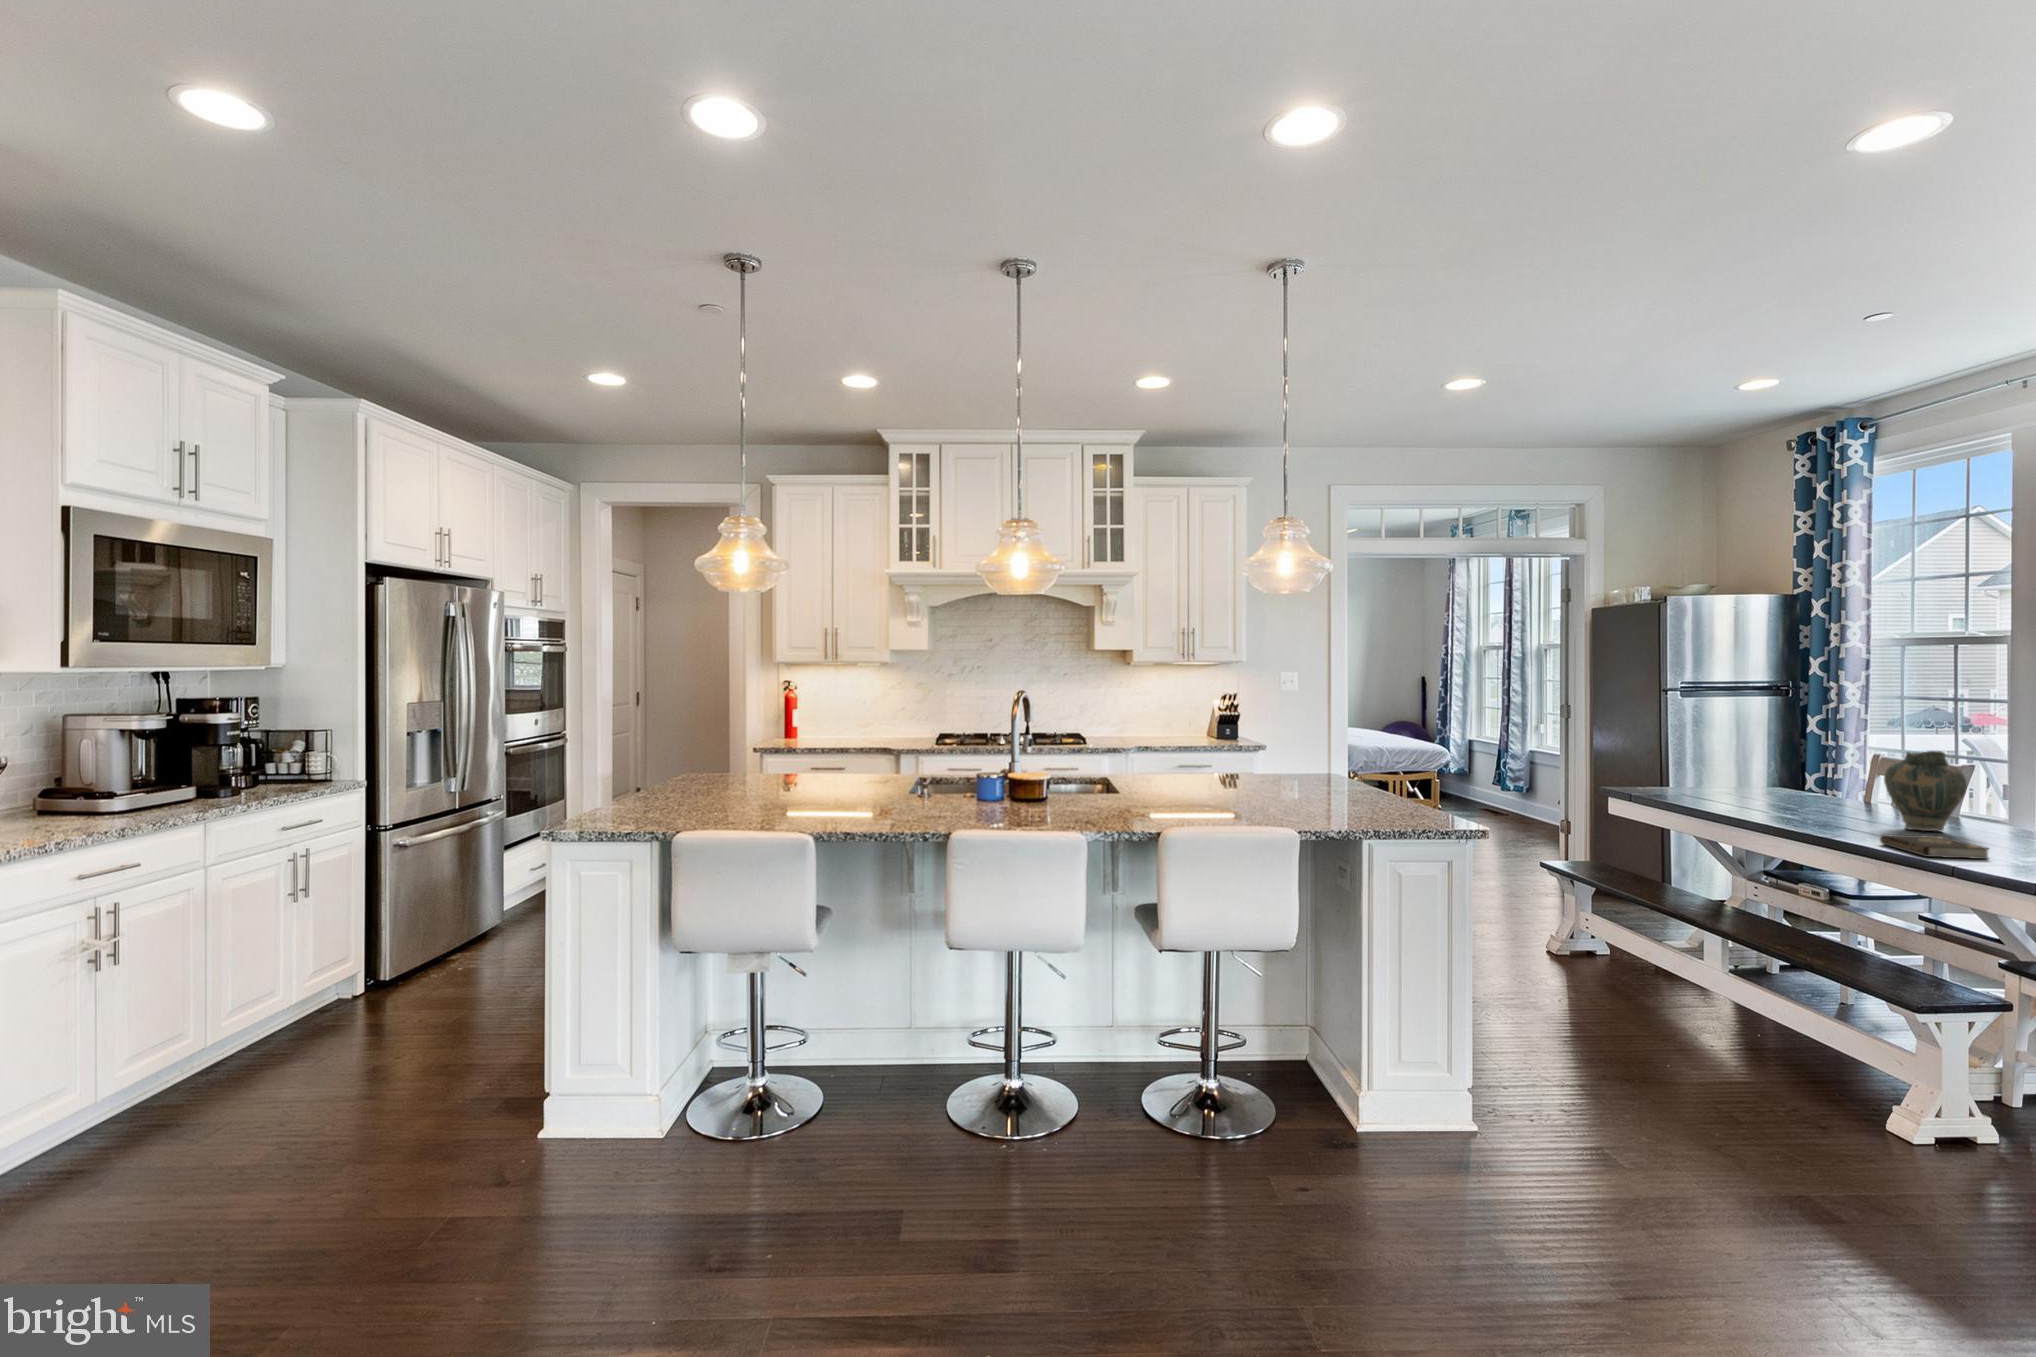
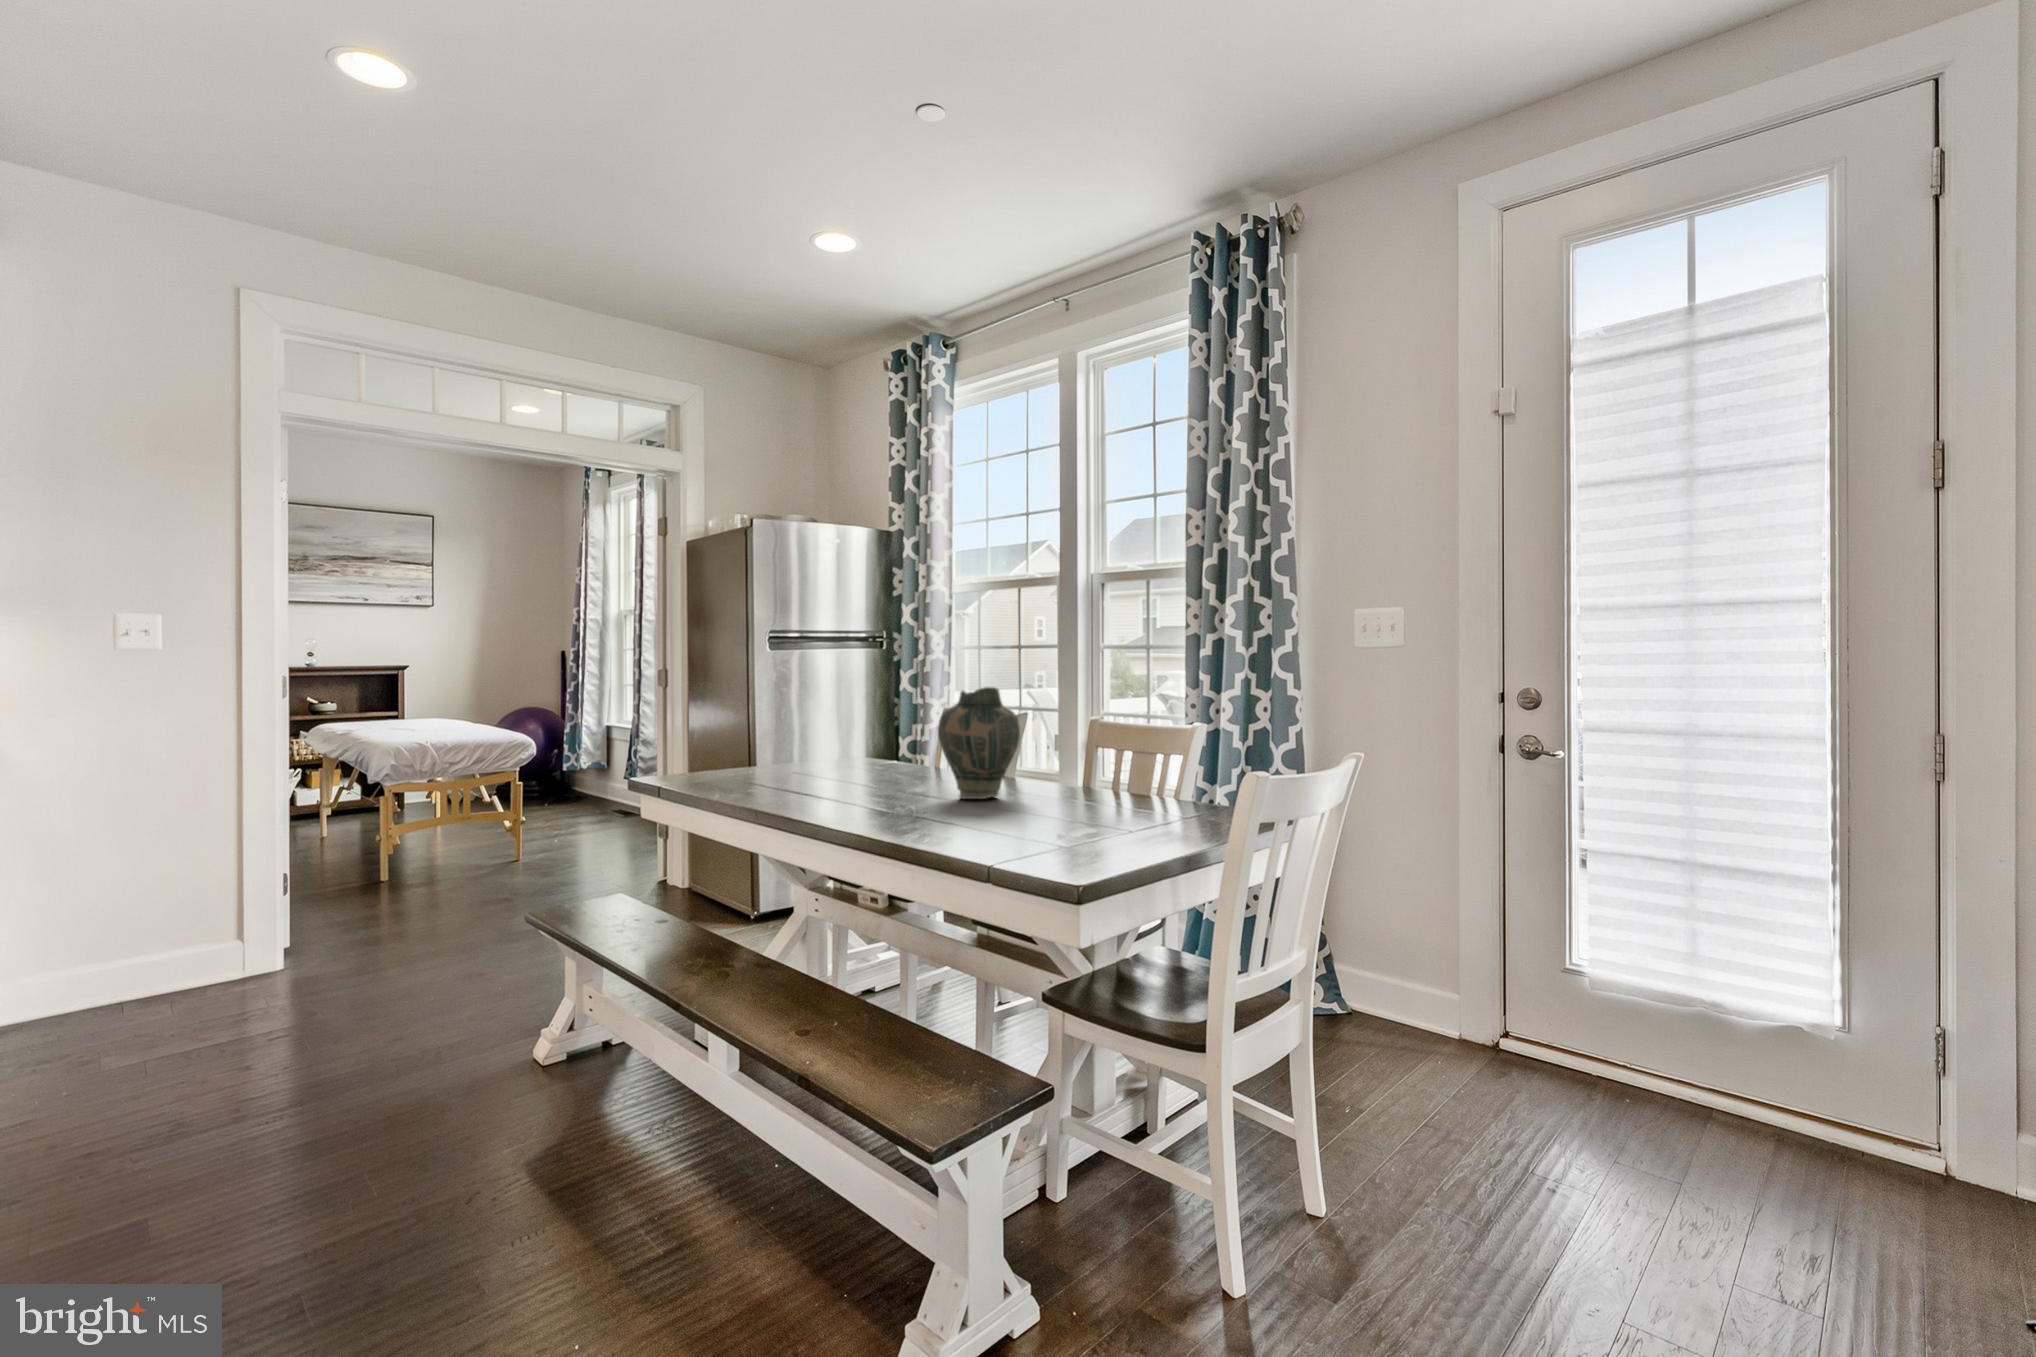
book: present [1880,834,1988,859] -> none [921,808,1040,847]

